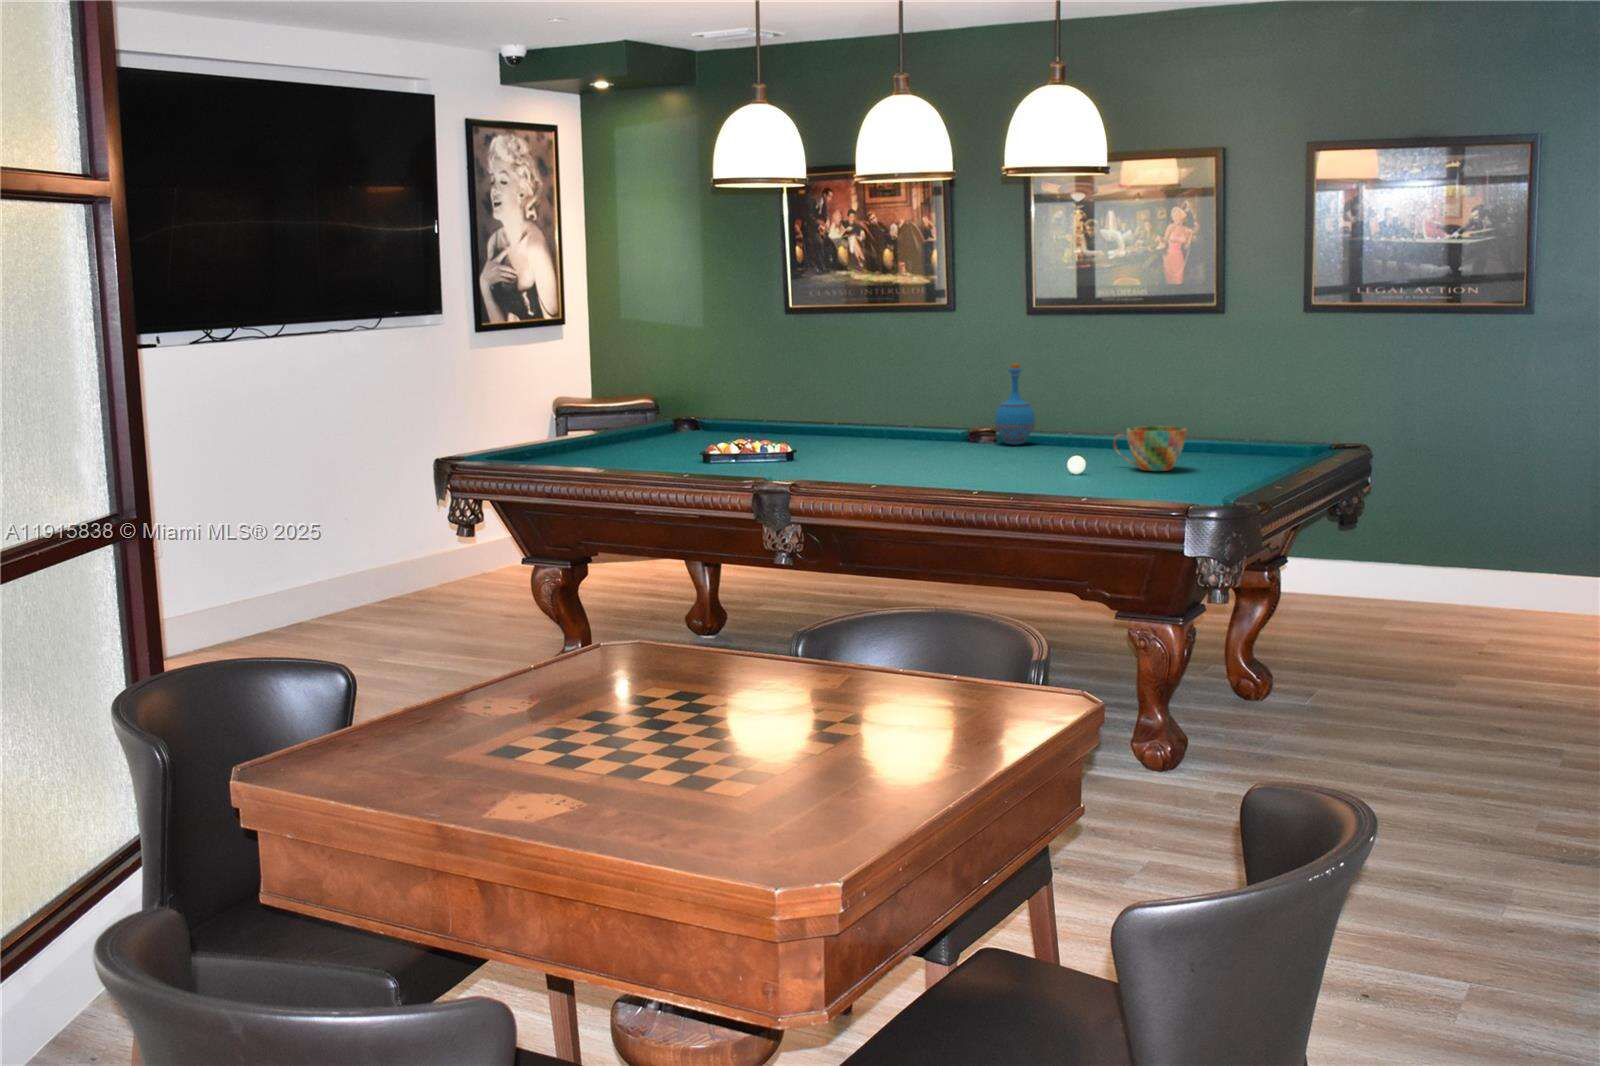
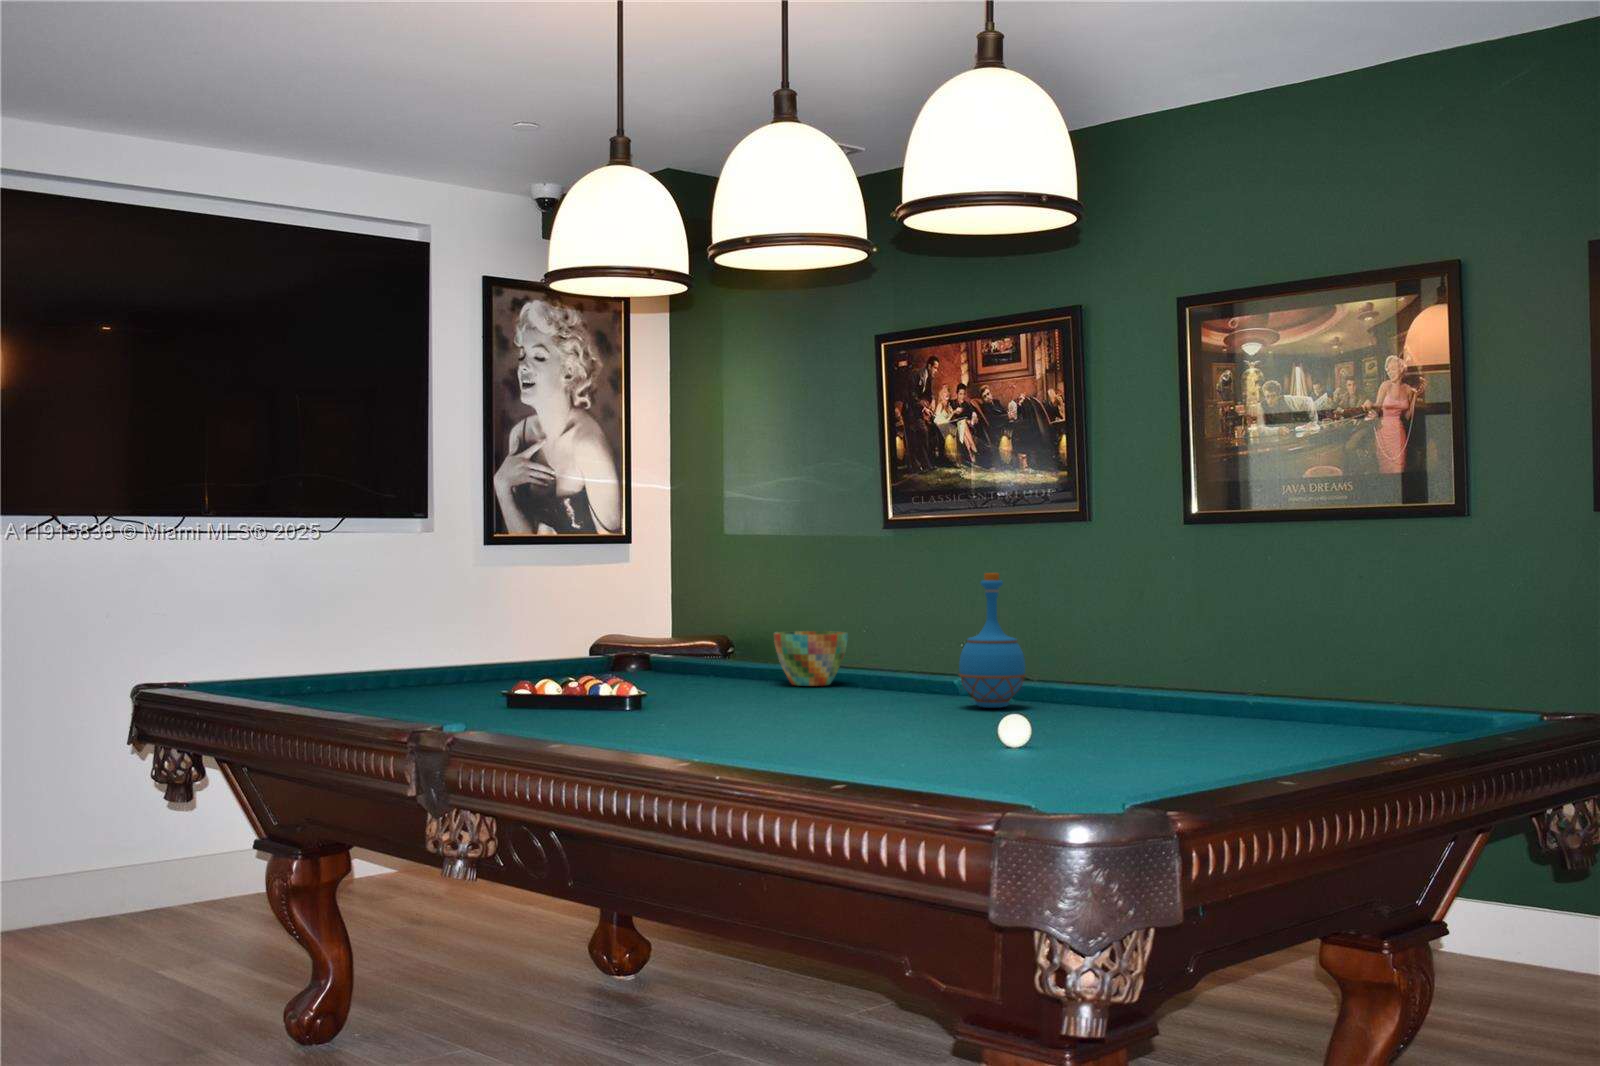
cup: present [1114,426,1187,471] -> present [774,631,848,686]

